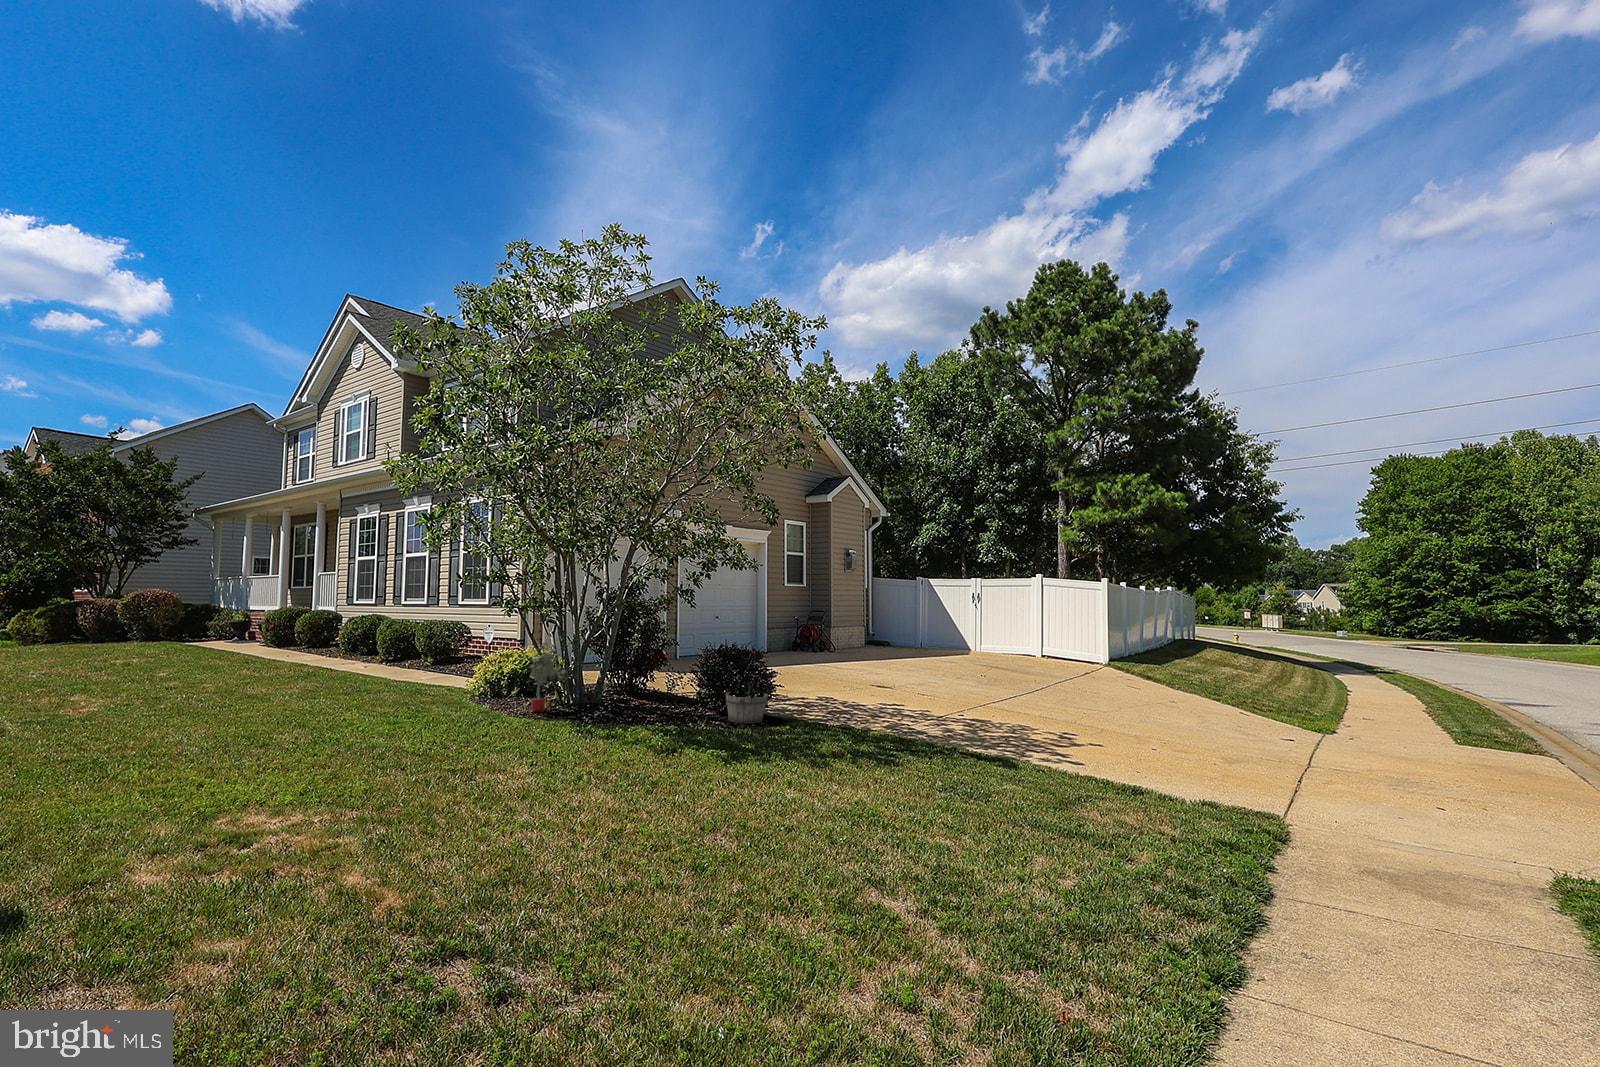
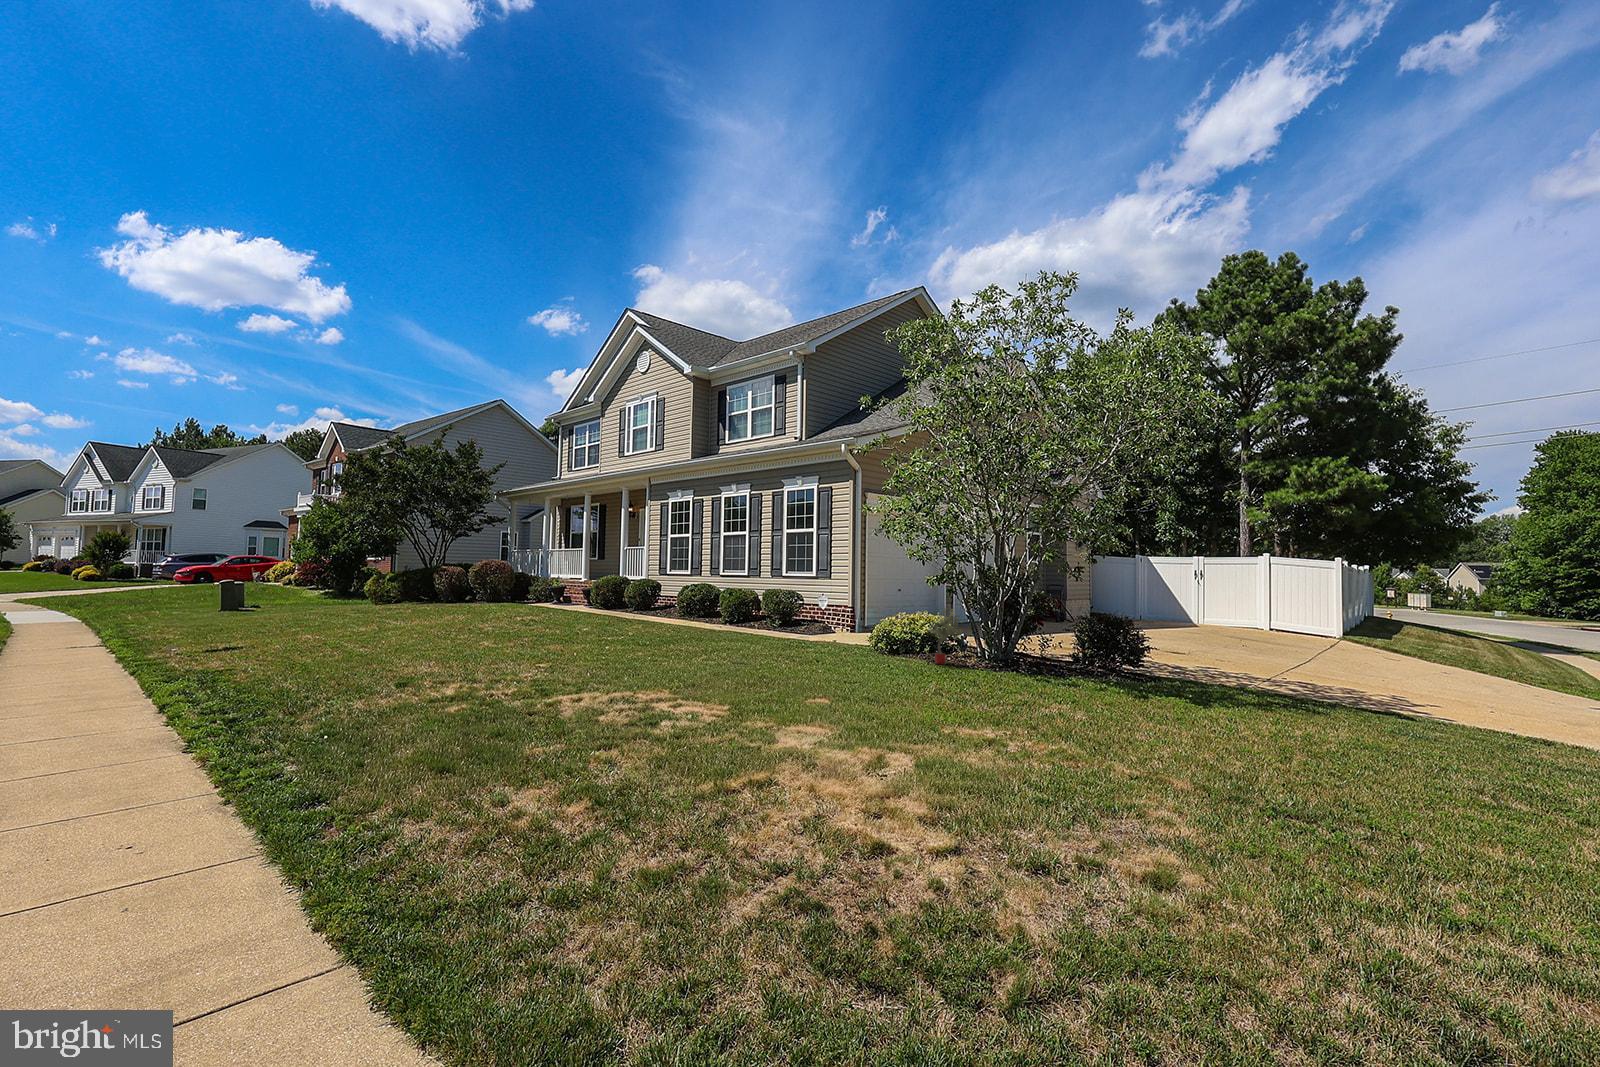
wooden bucket: present [726,684,768,723] -> none [1096,646,1135,679]

